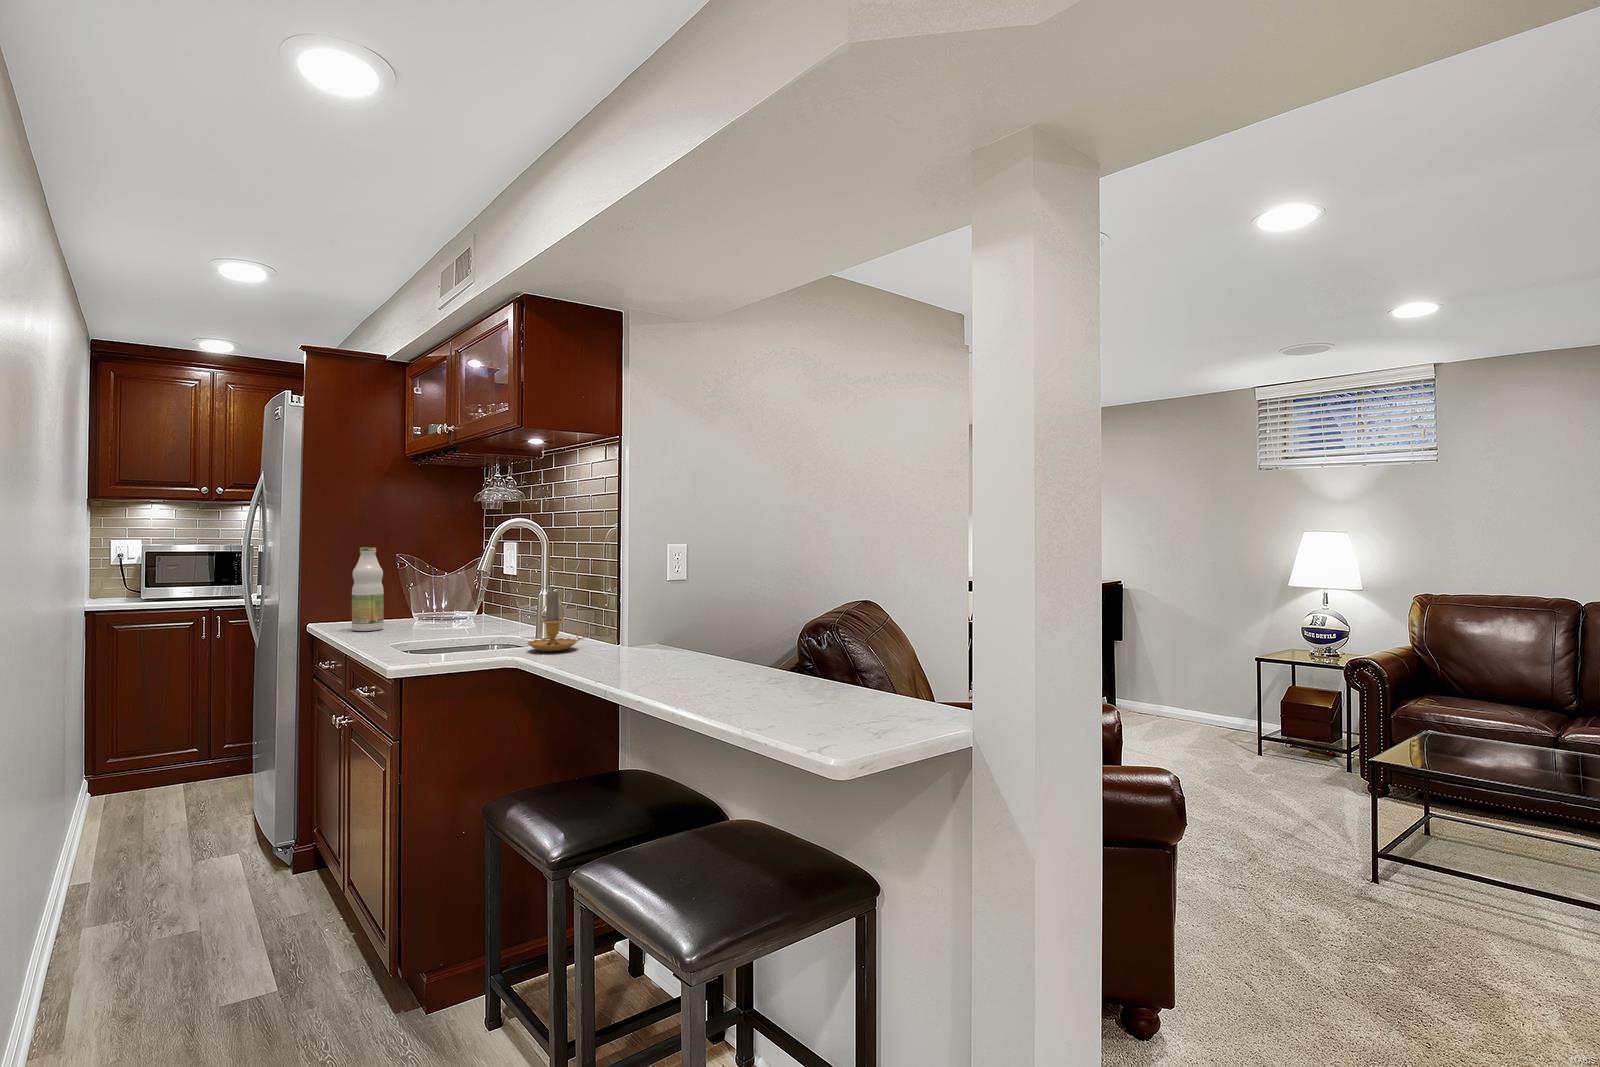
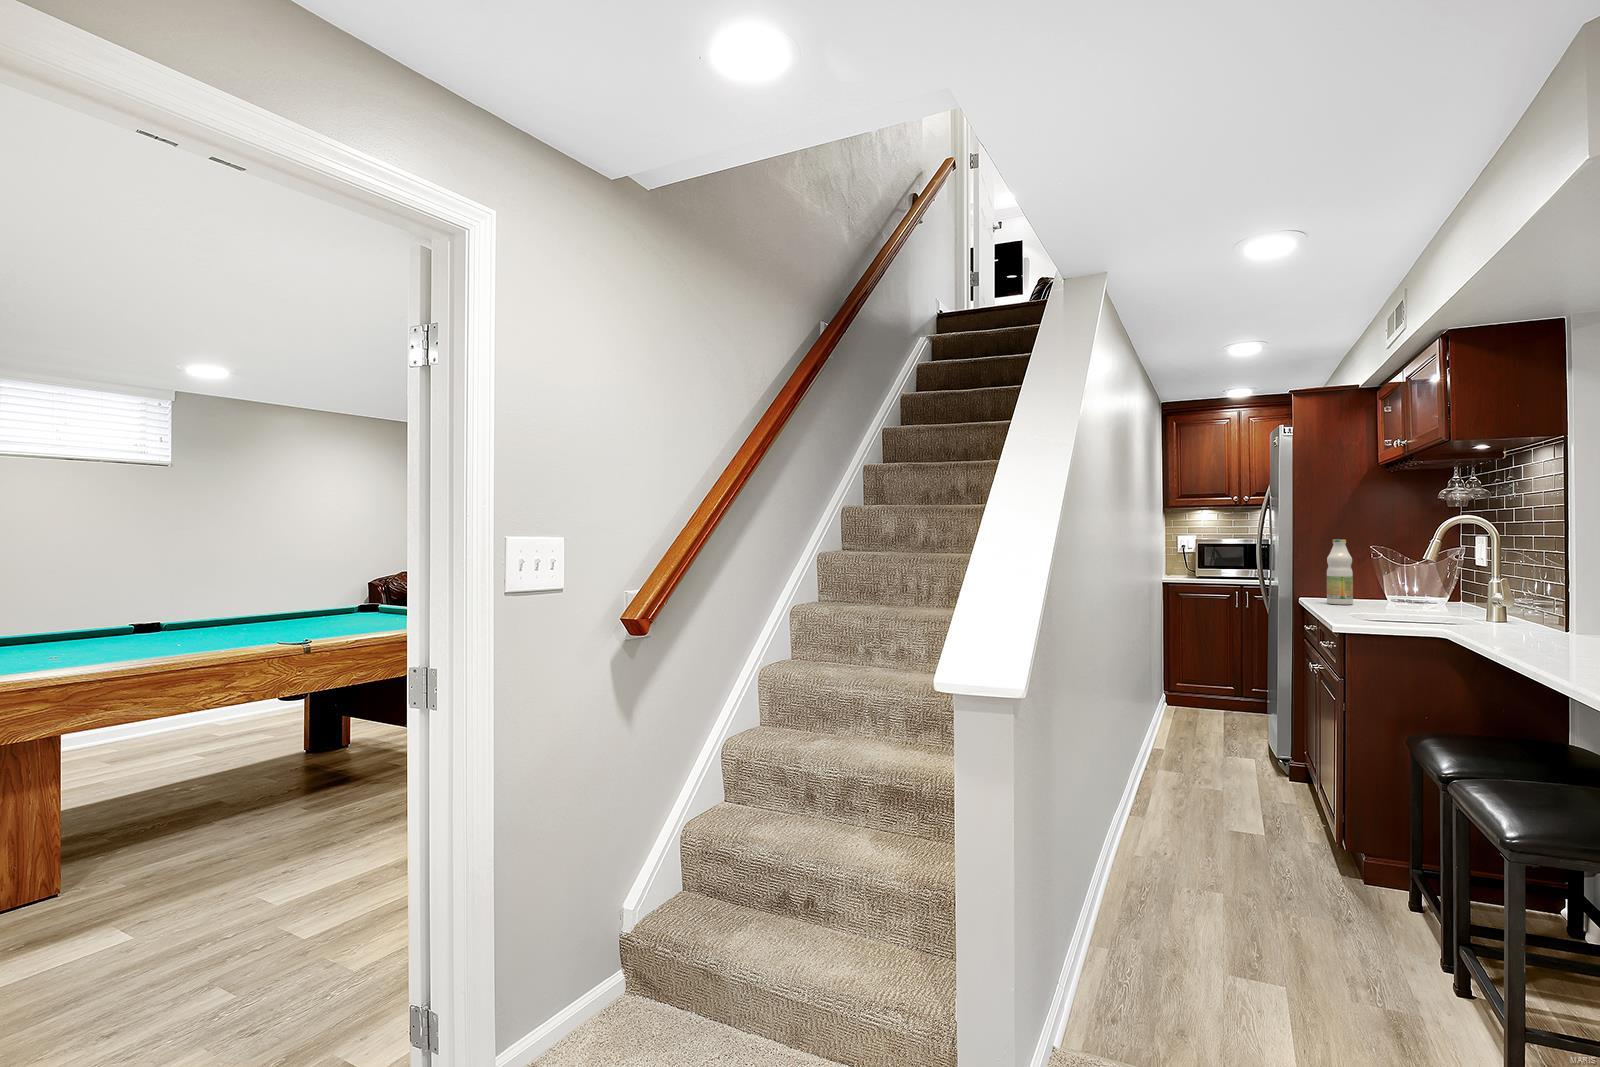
candle: present [527,590,587,651] -> none [1464,574,1533,630]

